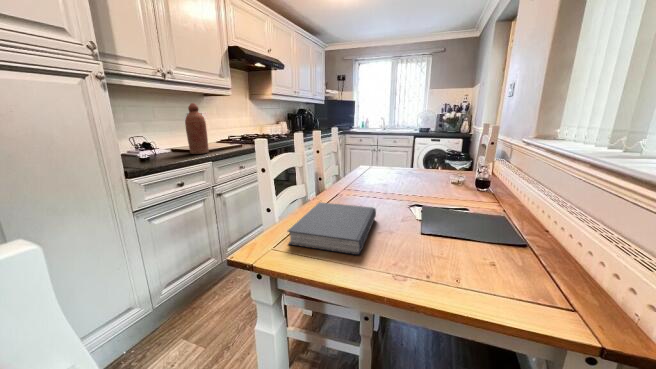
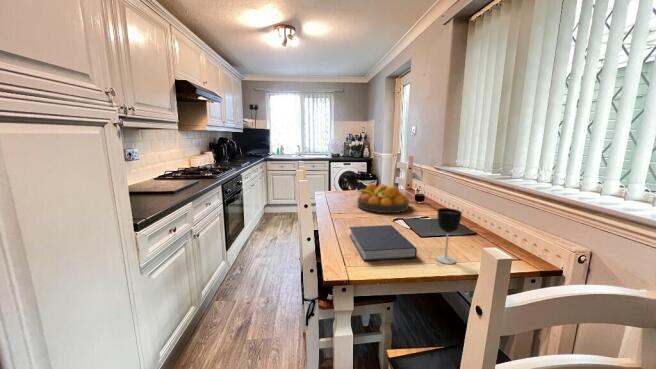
bottle: present [185,103,209,154] -> none [155,142,180,196]
fruit bowl: none [380,155,450,196] -> present [357,183,409,213]
wine glass: none [386,186,425,277] -> present [436,208,462,264]

